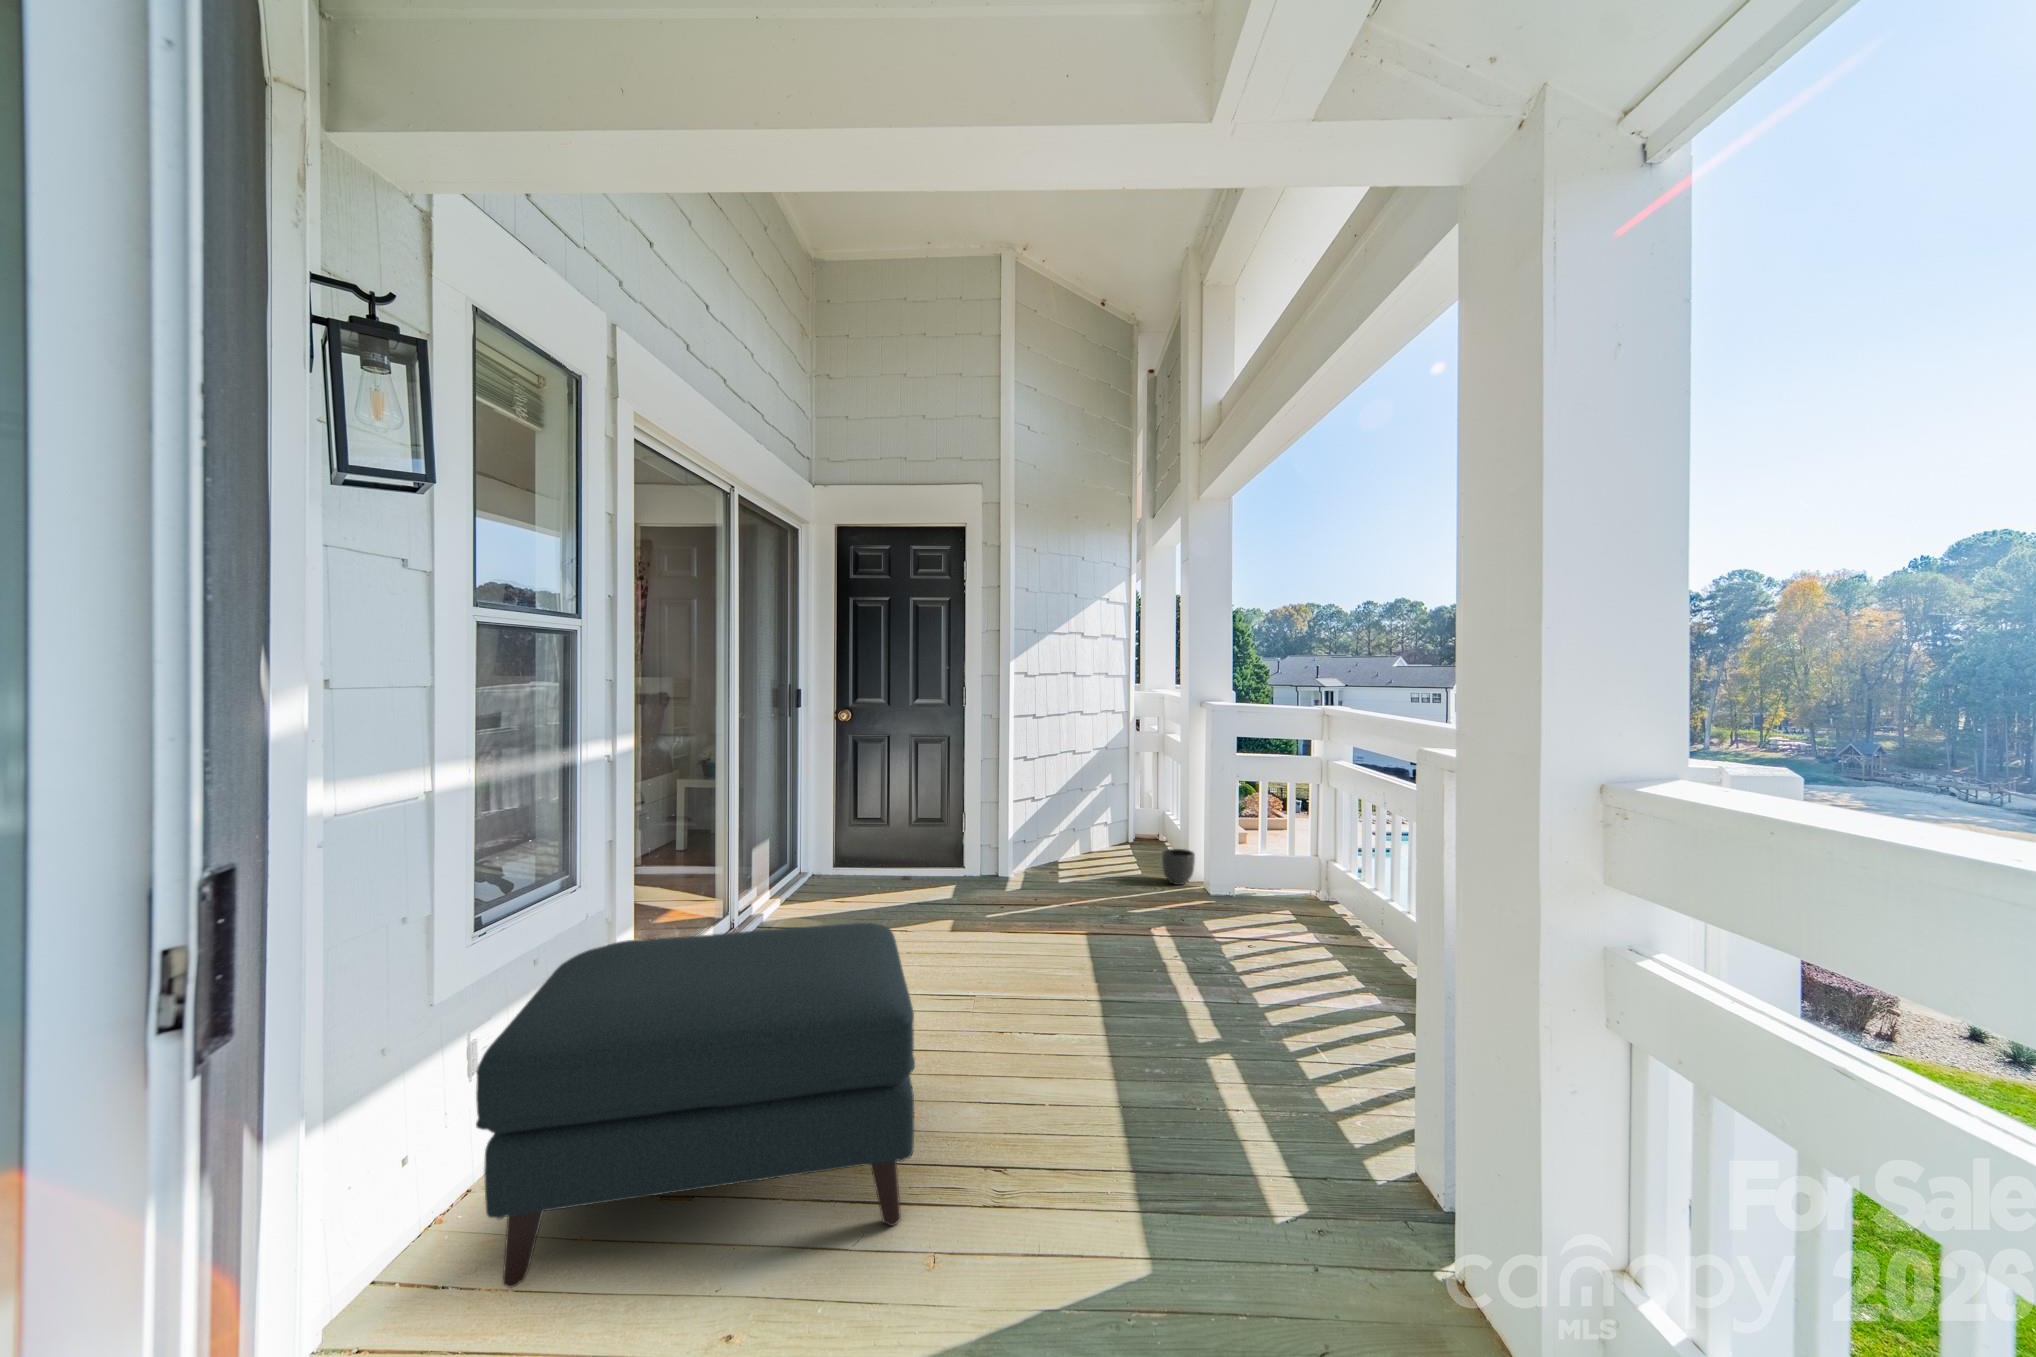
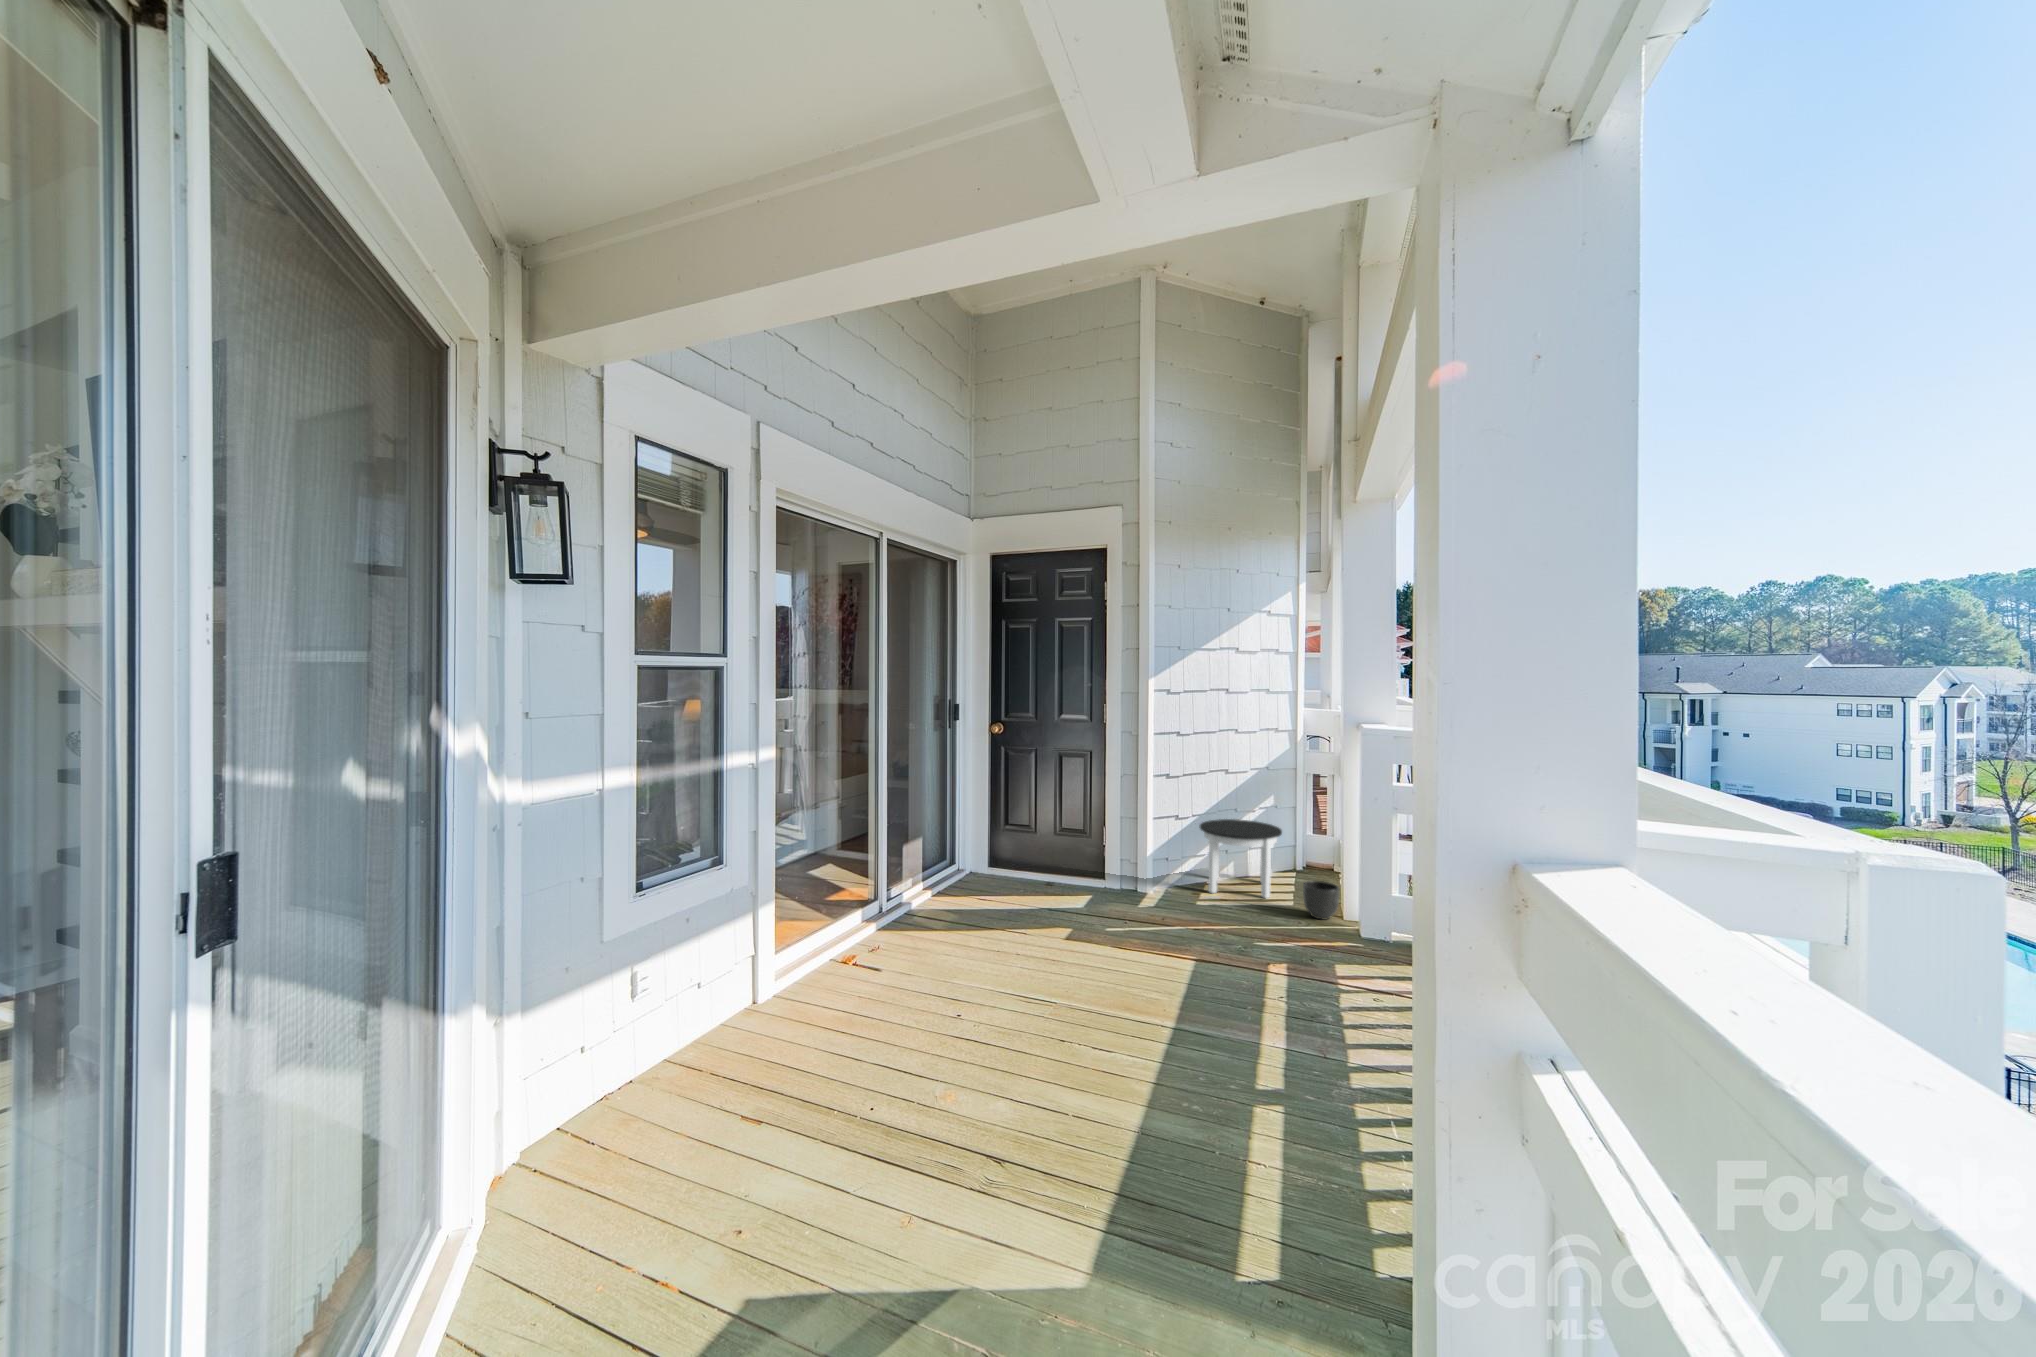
round table: none [1054,798,1133,872] -> present [1199,819,1282,898]
ottoman: present [476,923,915,1287] -> none [586,920,951,1199]

